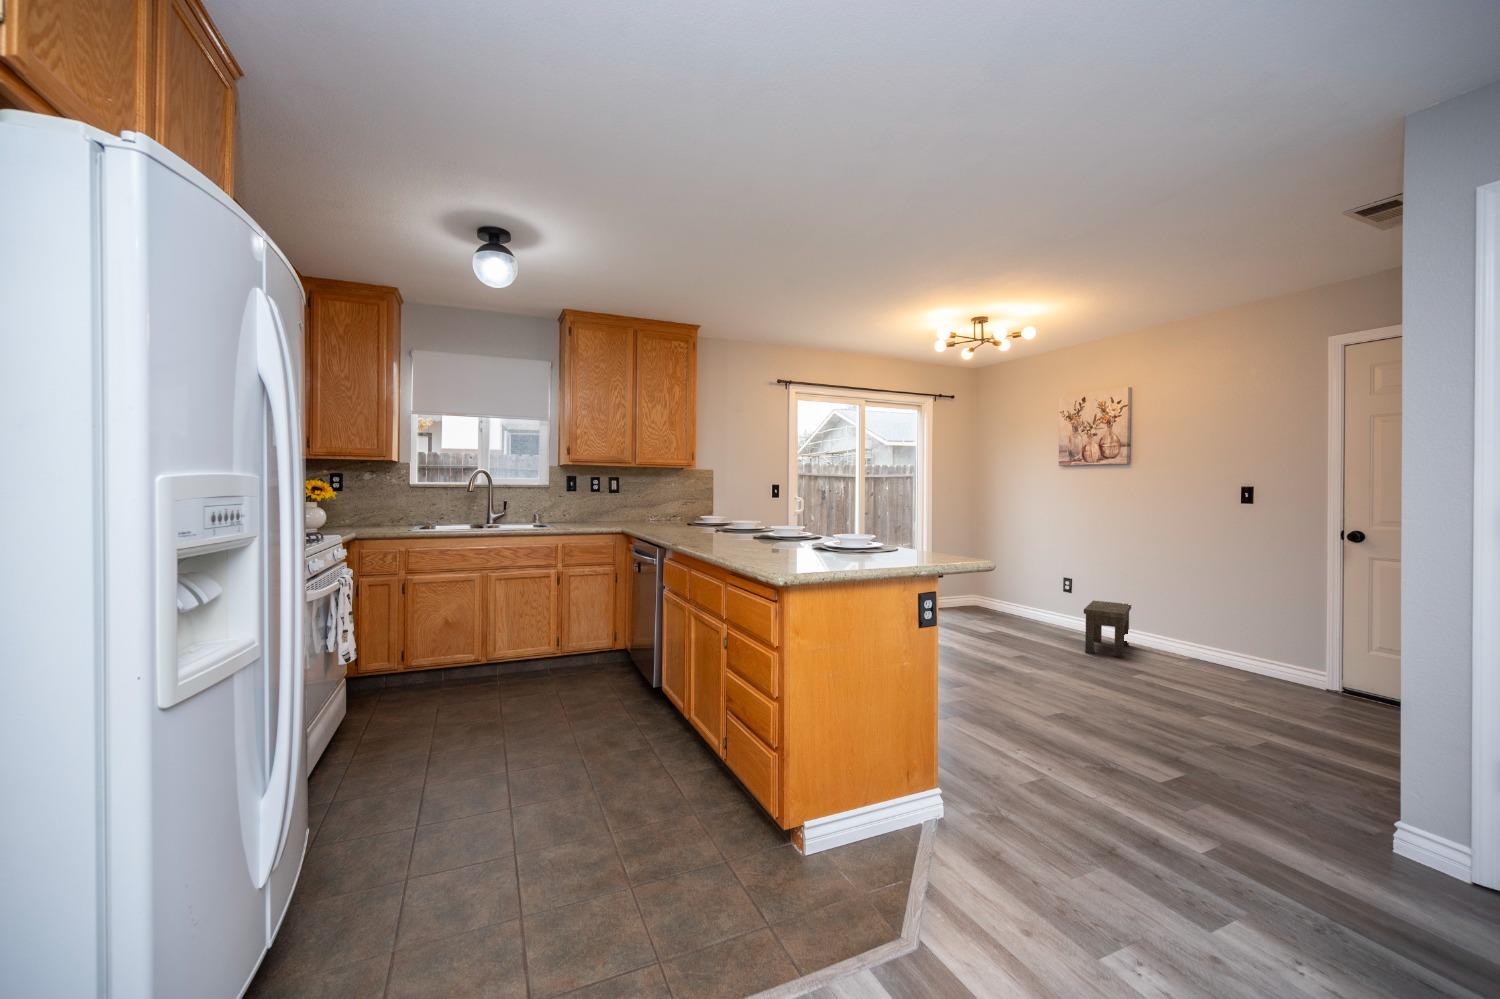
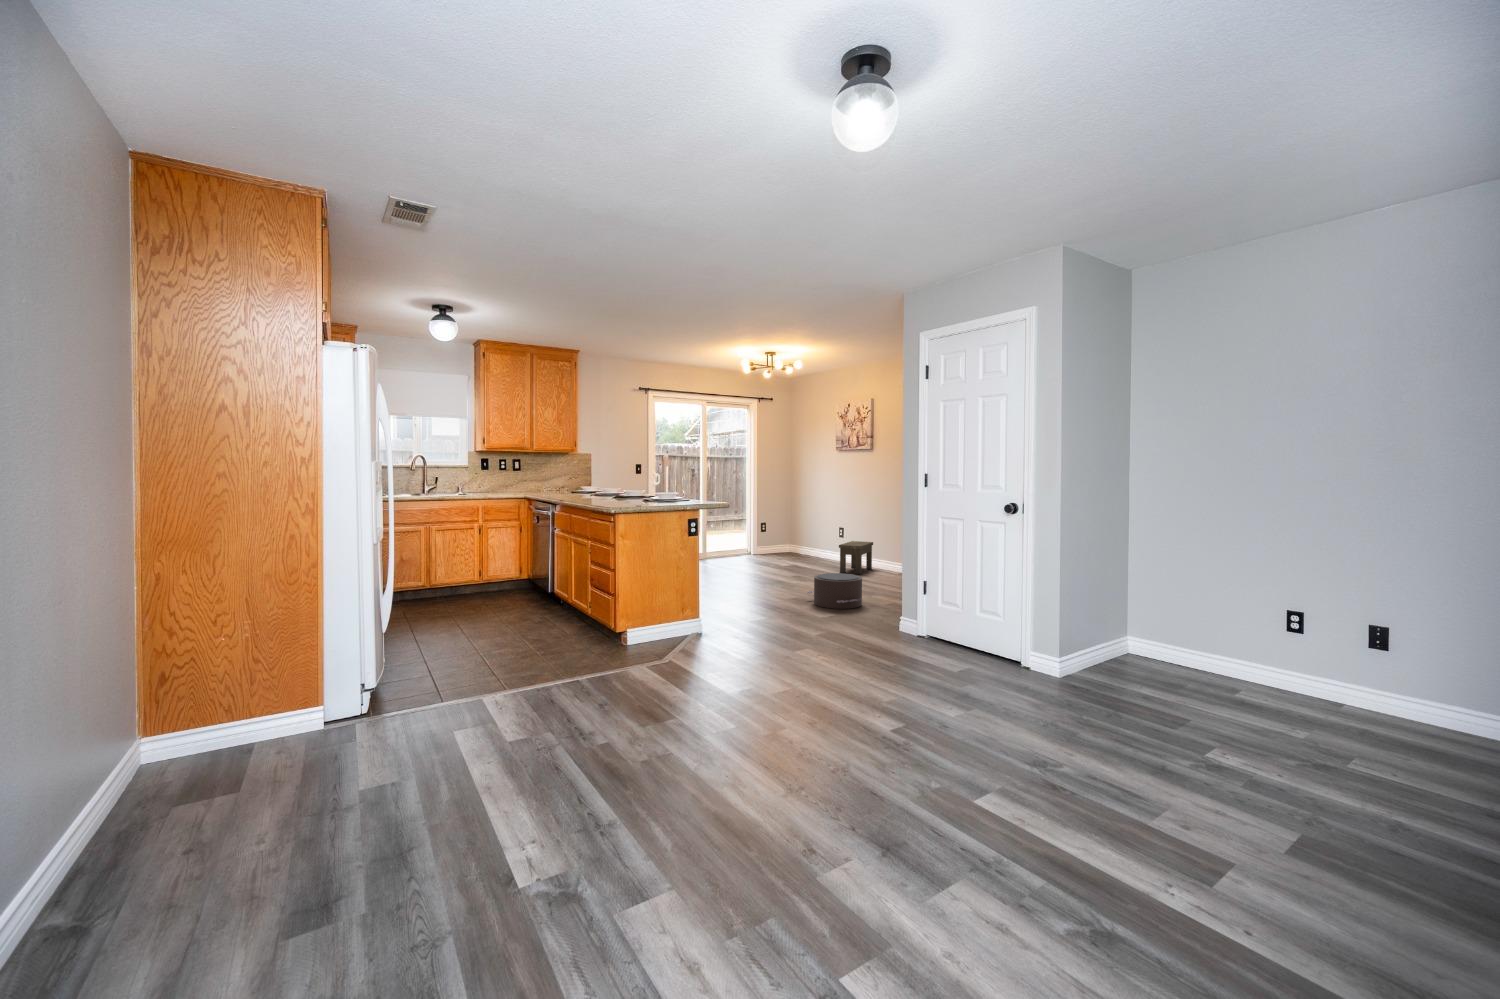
pouf: none [1086,677,1222,757] -> present [807,573,862,609]

